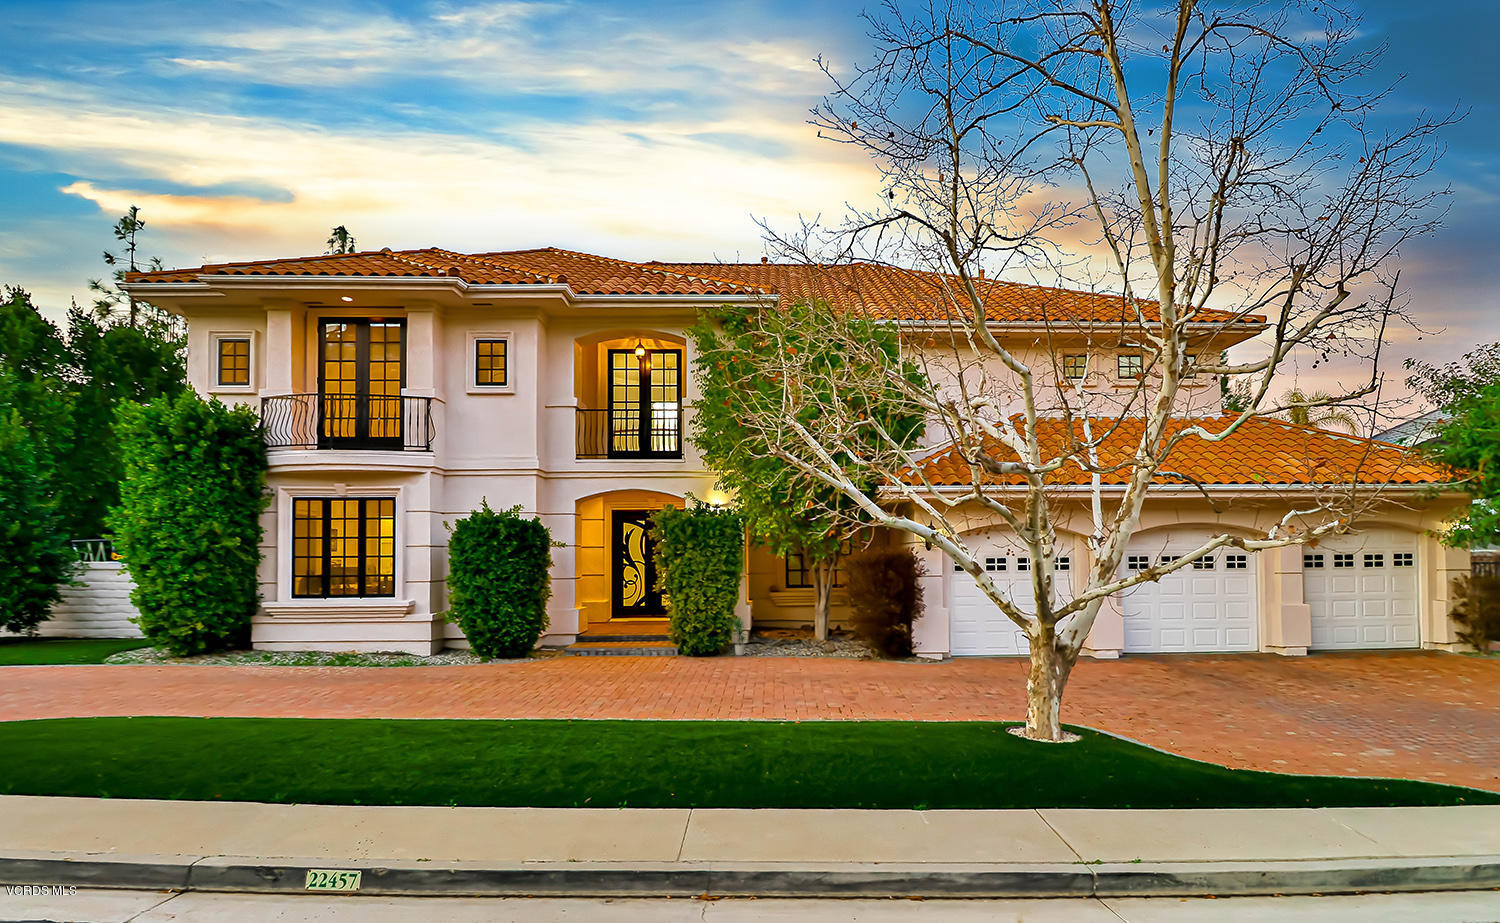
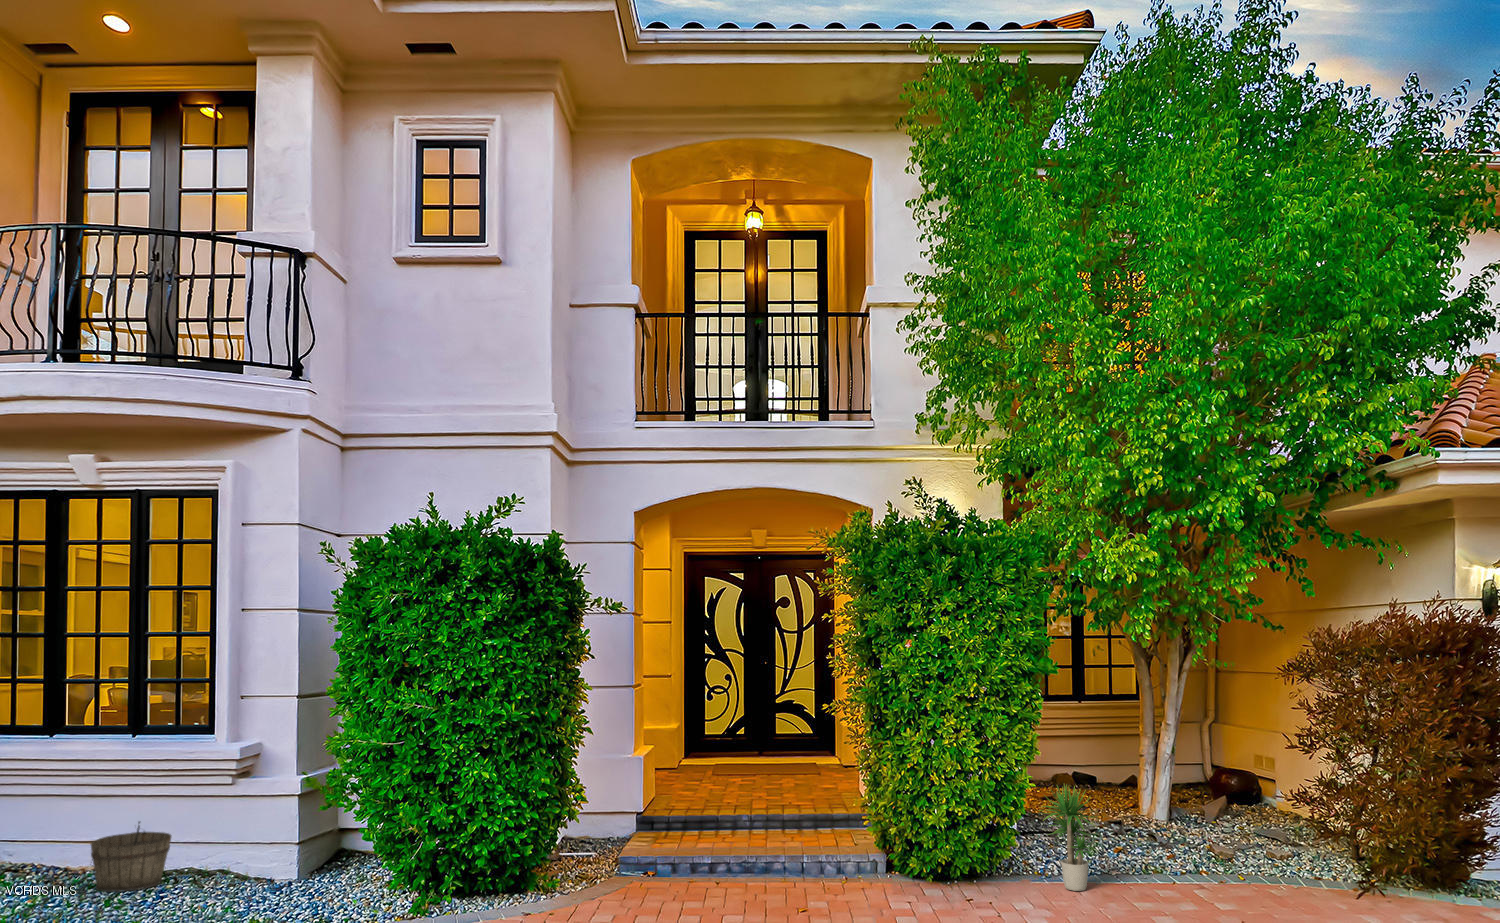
wooden bucket: none [351,631,382,657] -> present [91,822,171,892]

